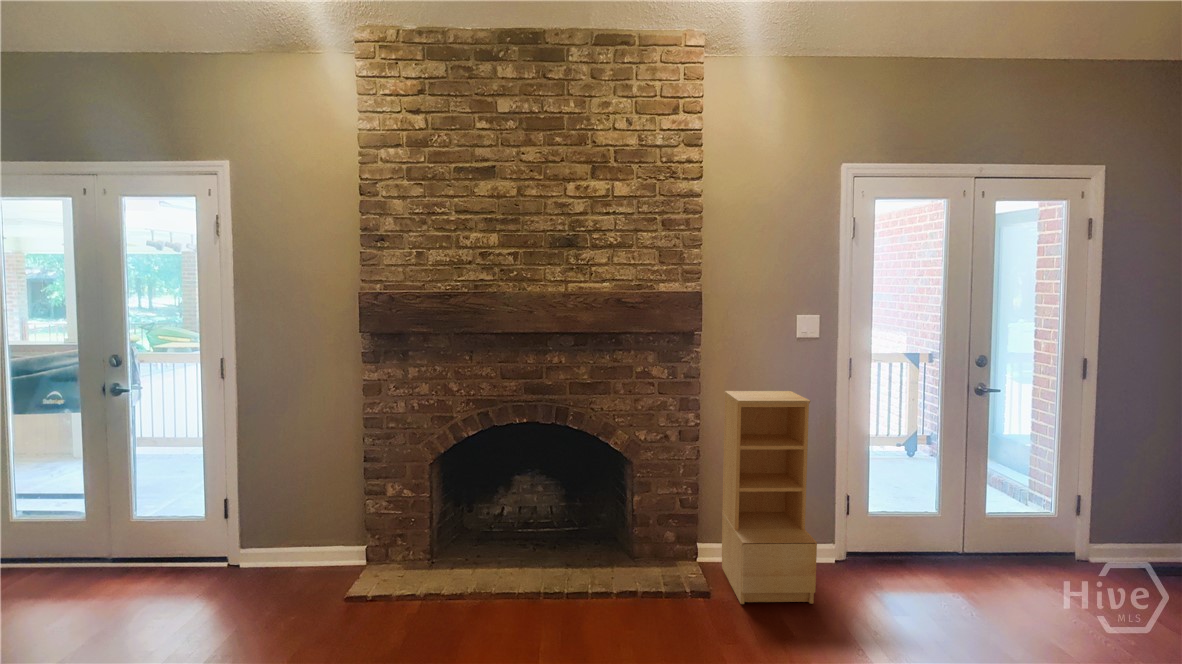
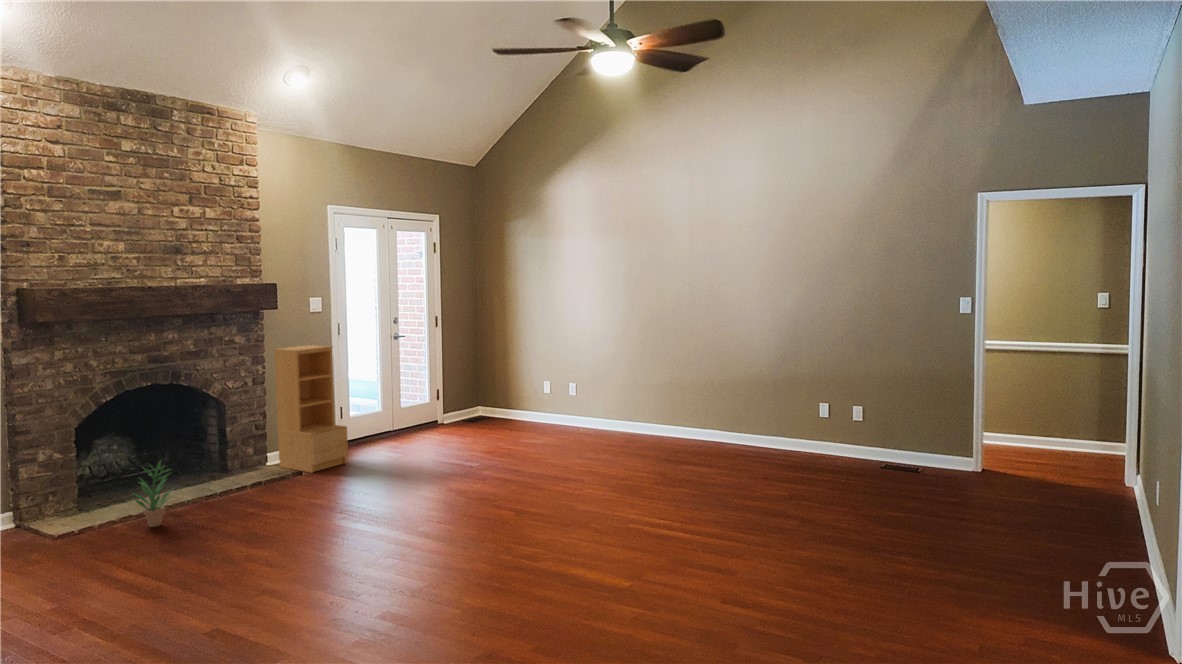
potted plant: none [420,539,472,631] -> present [134,461,172,527]

